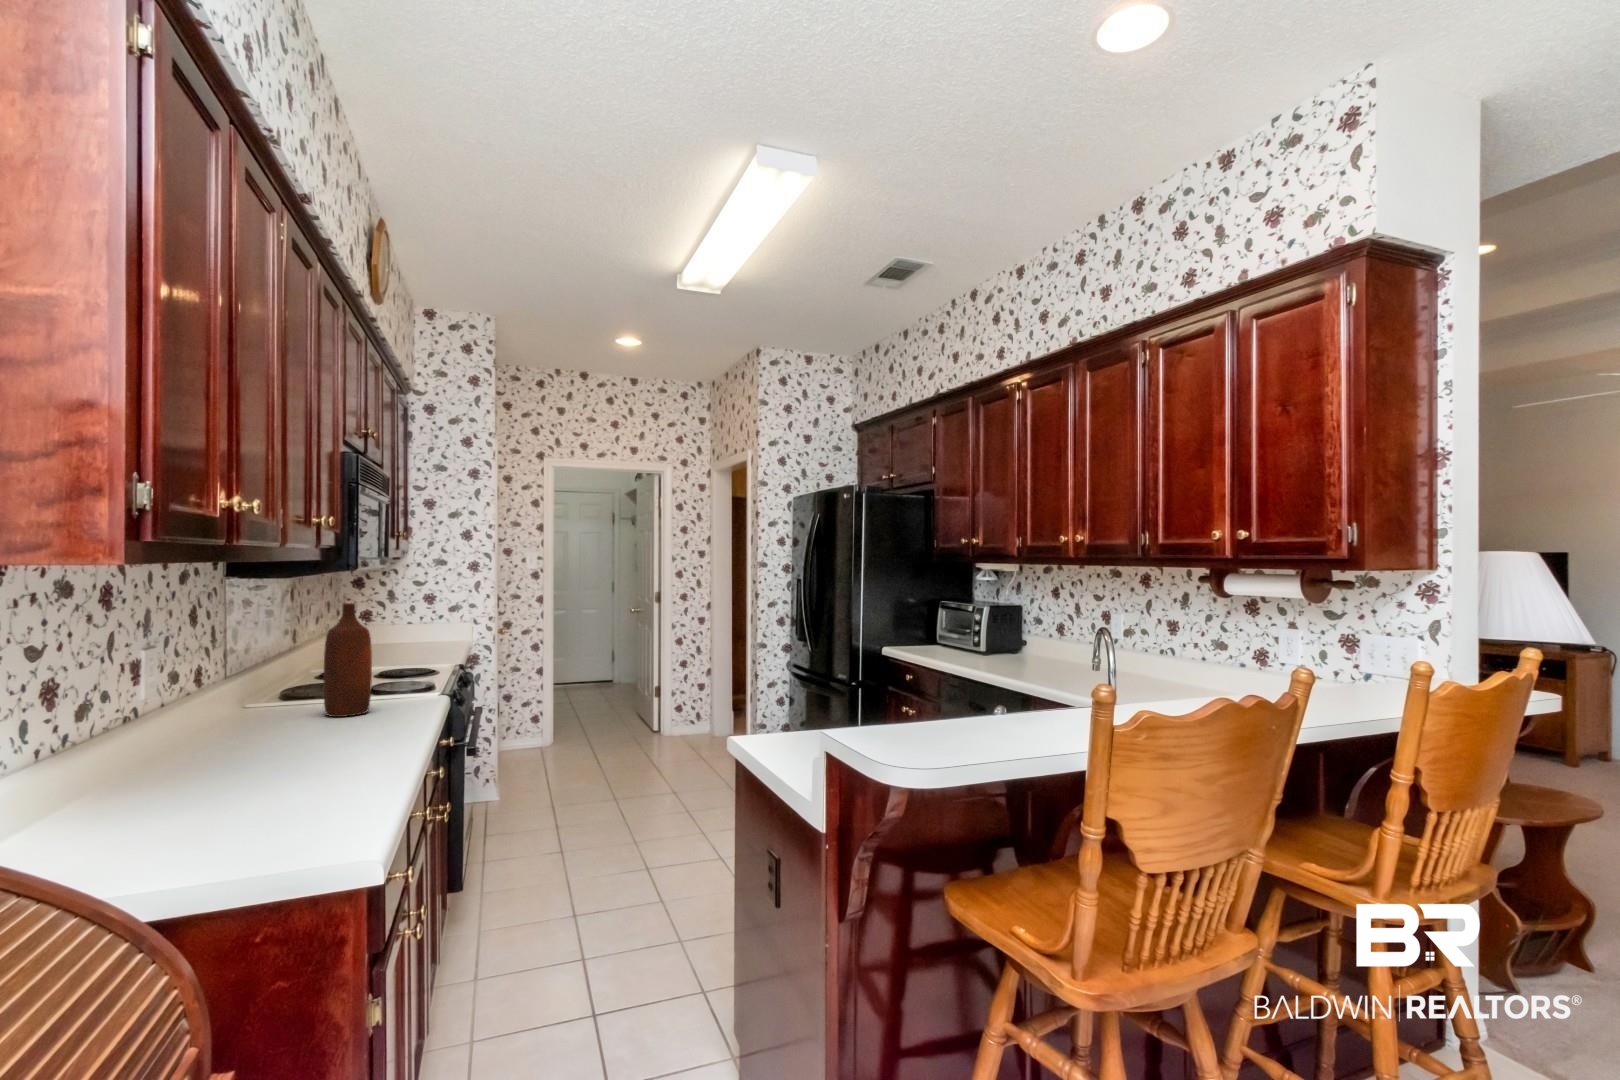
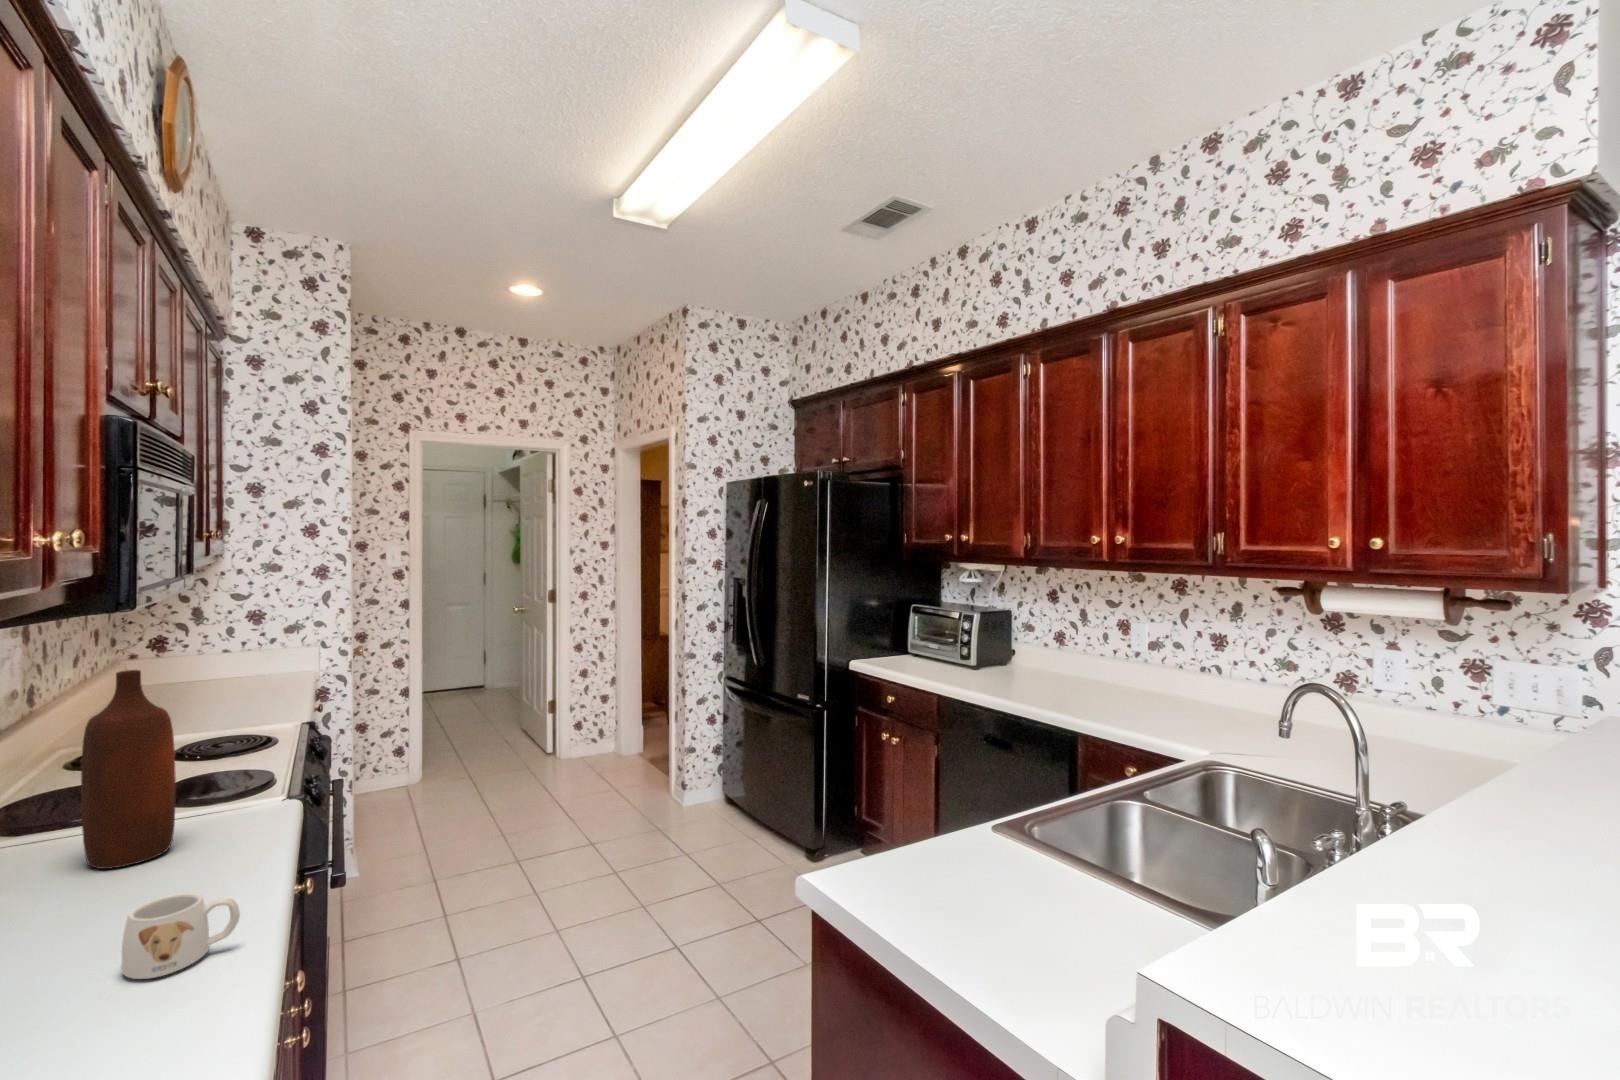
mug: none [344,712,400,749] -> present [121,893,240,979]

